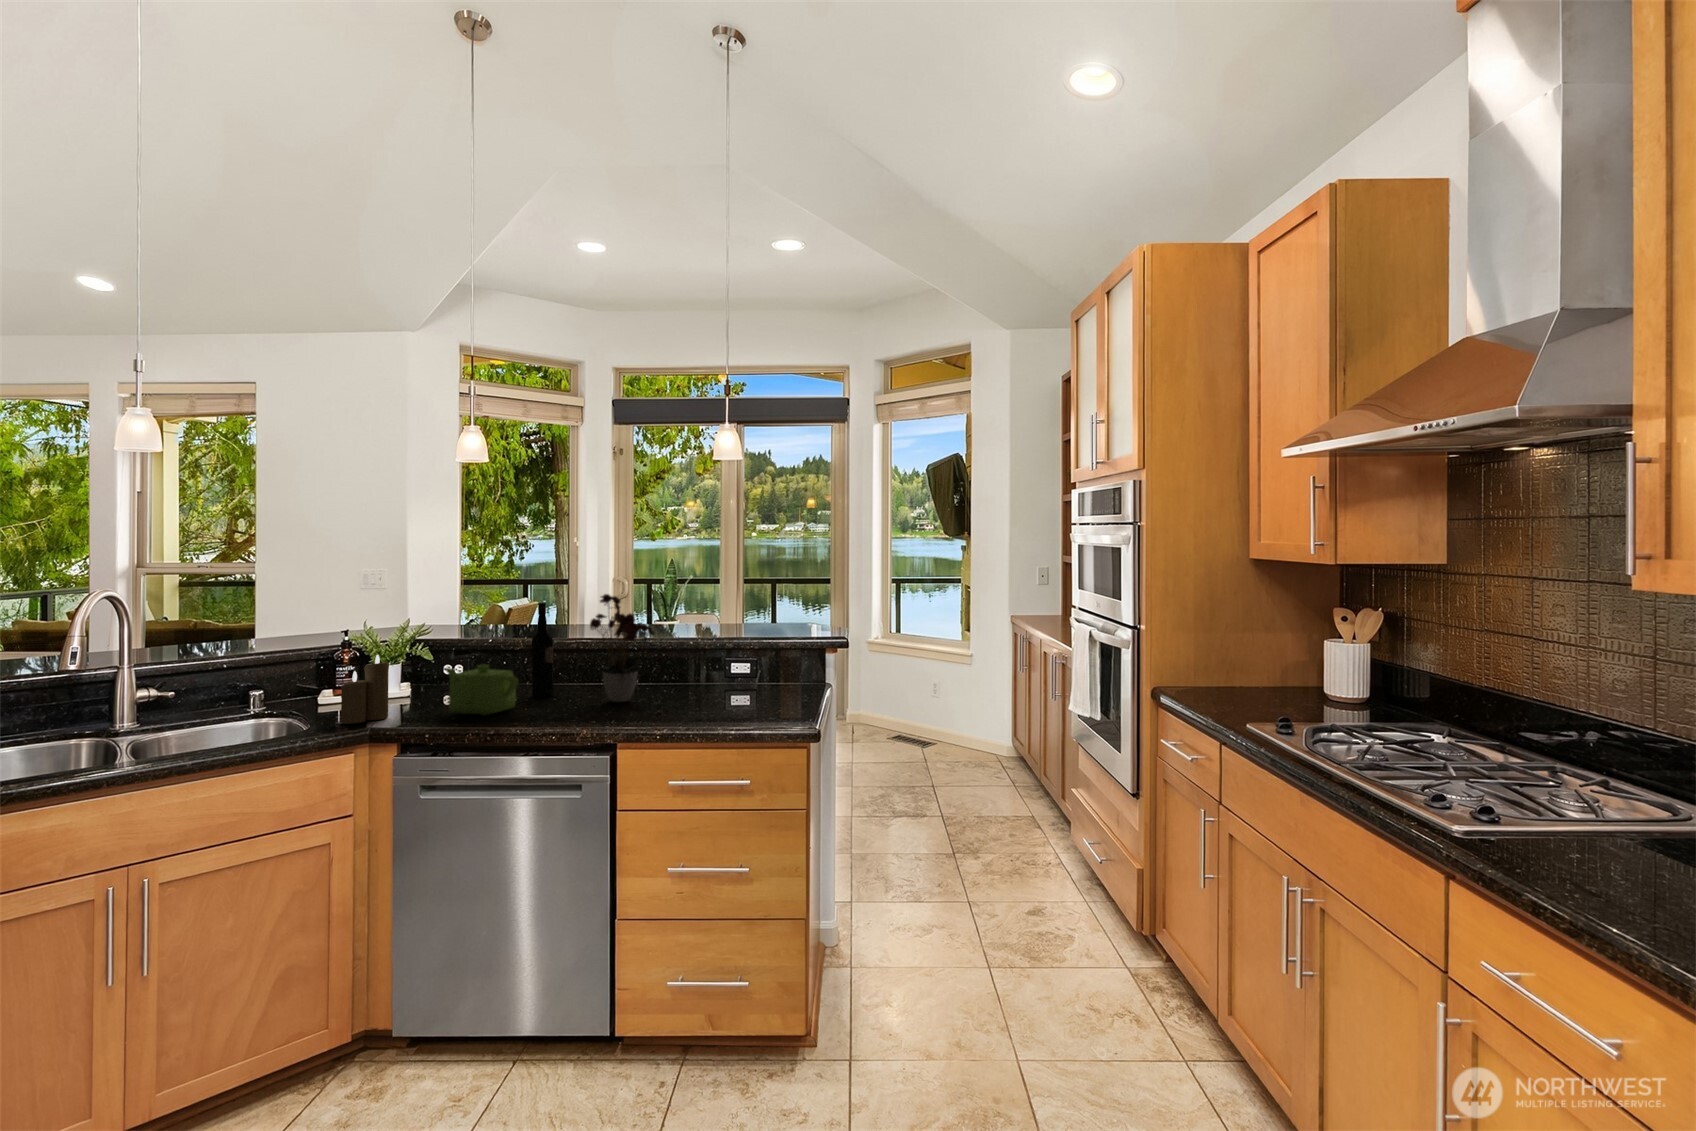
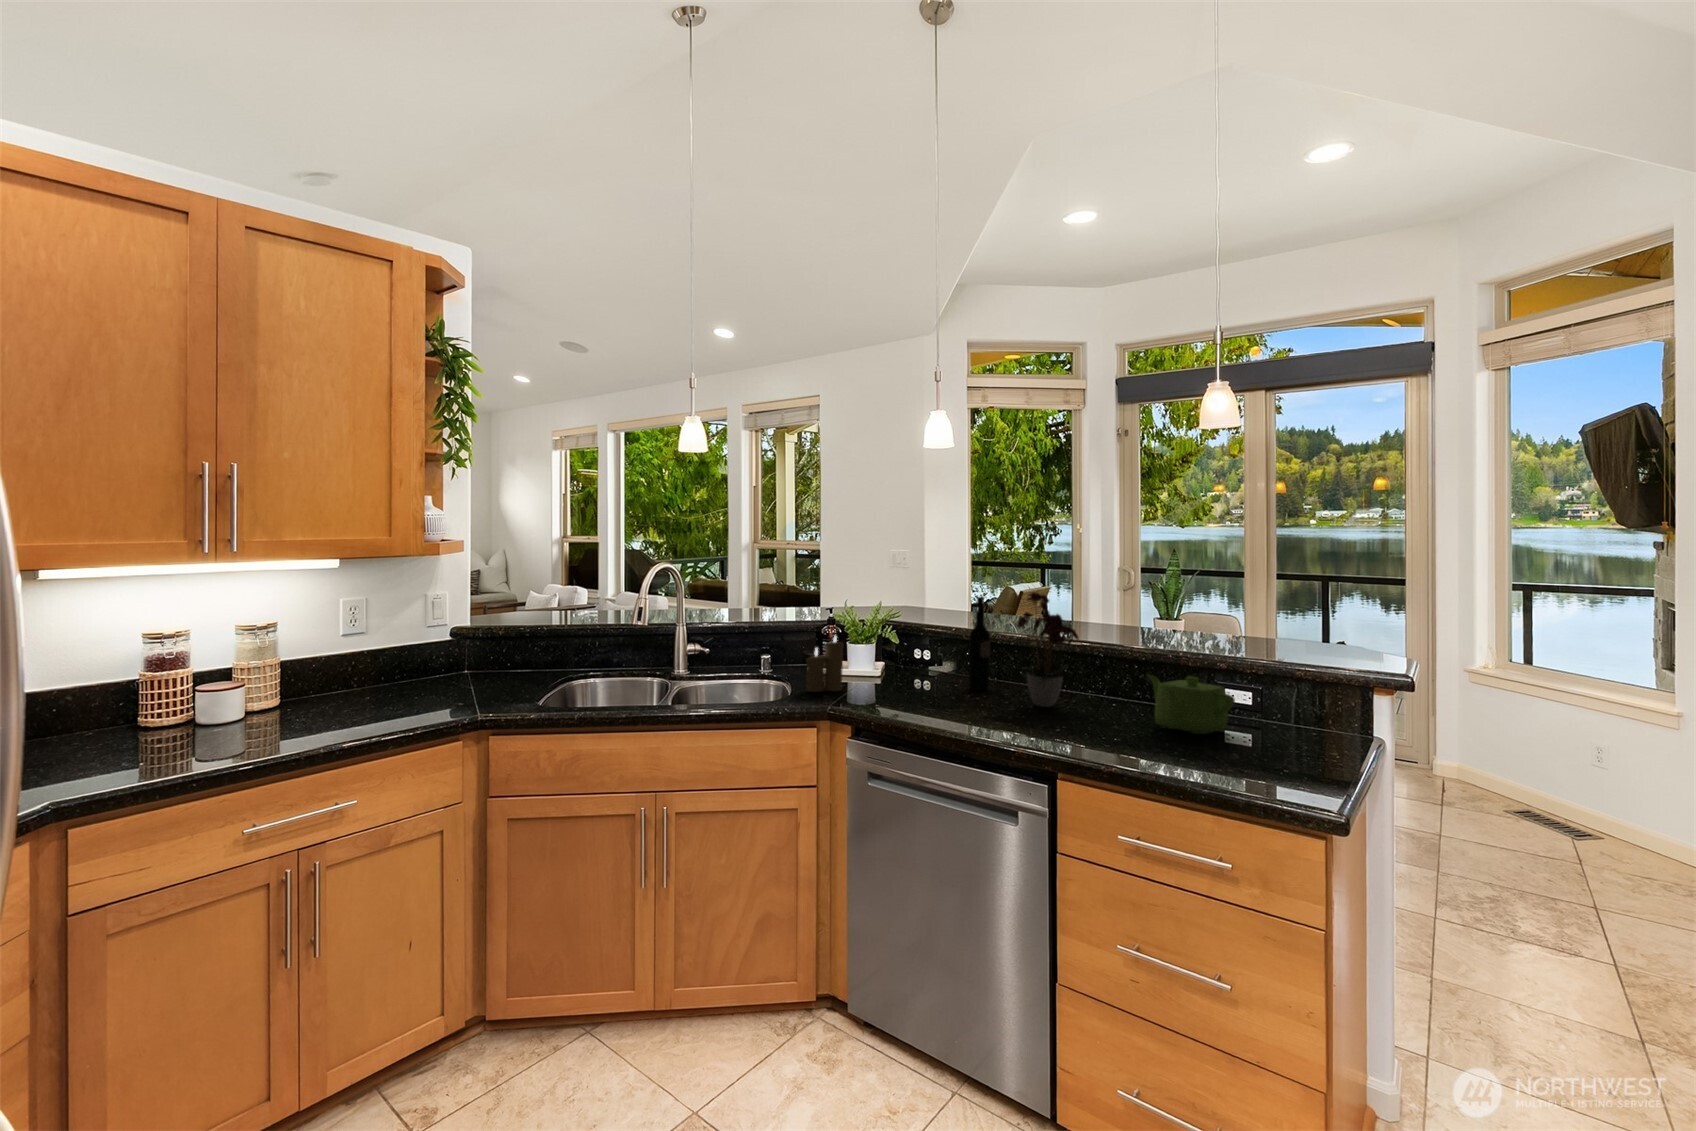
teapot: present [444,665,518,716] -> present [1148,675,1235,734]

